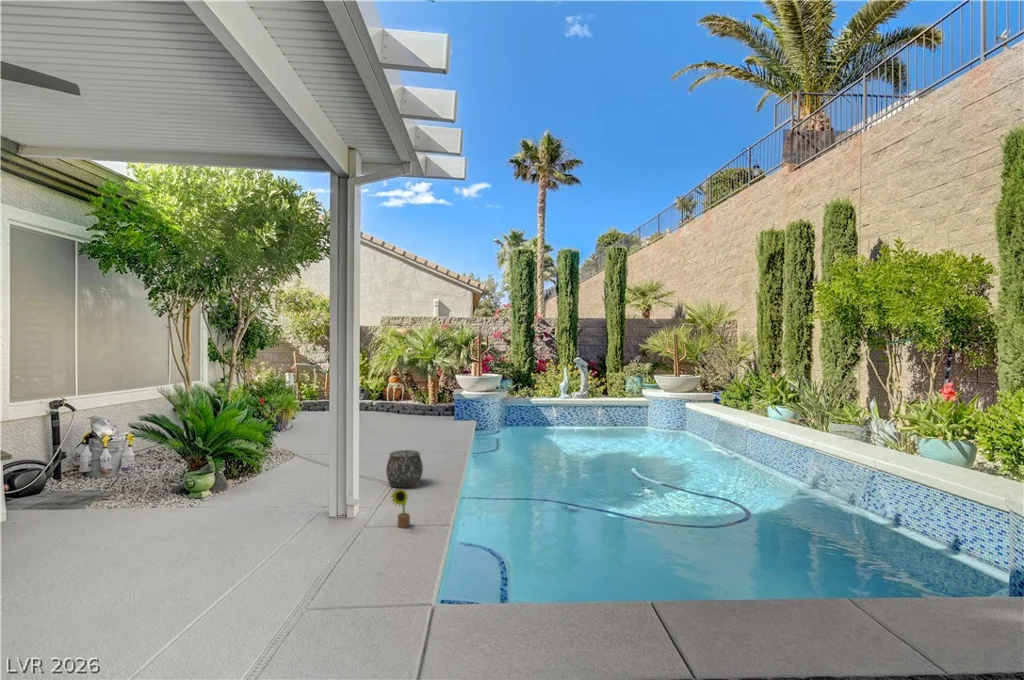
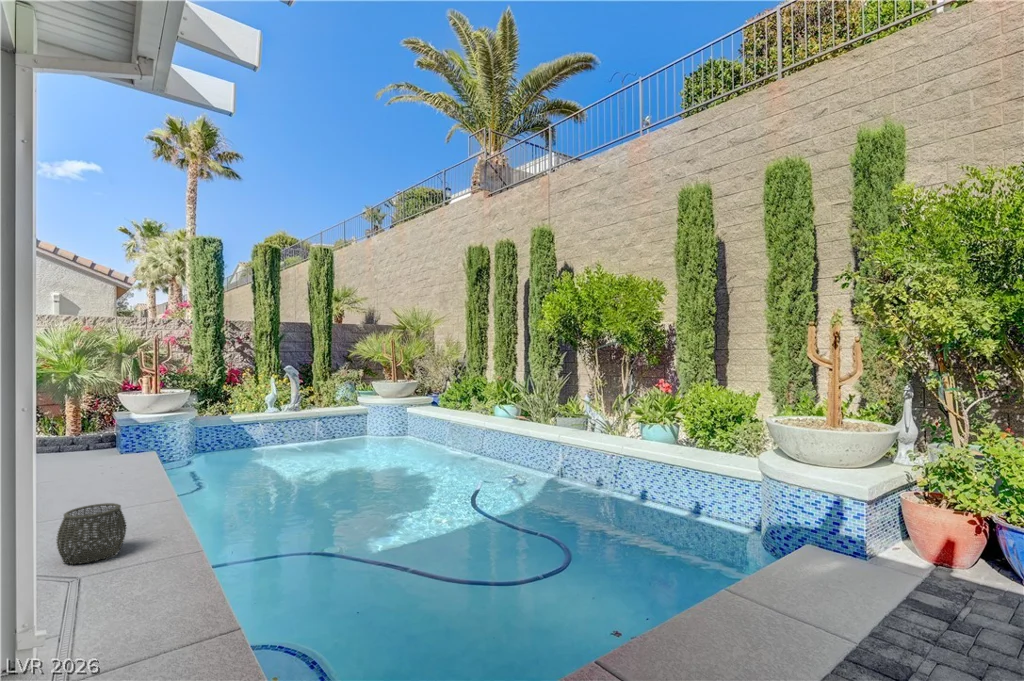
decorative plant: present [391,489,410,528] -> none [110,562,147,621]

